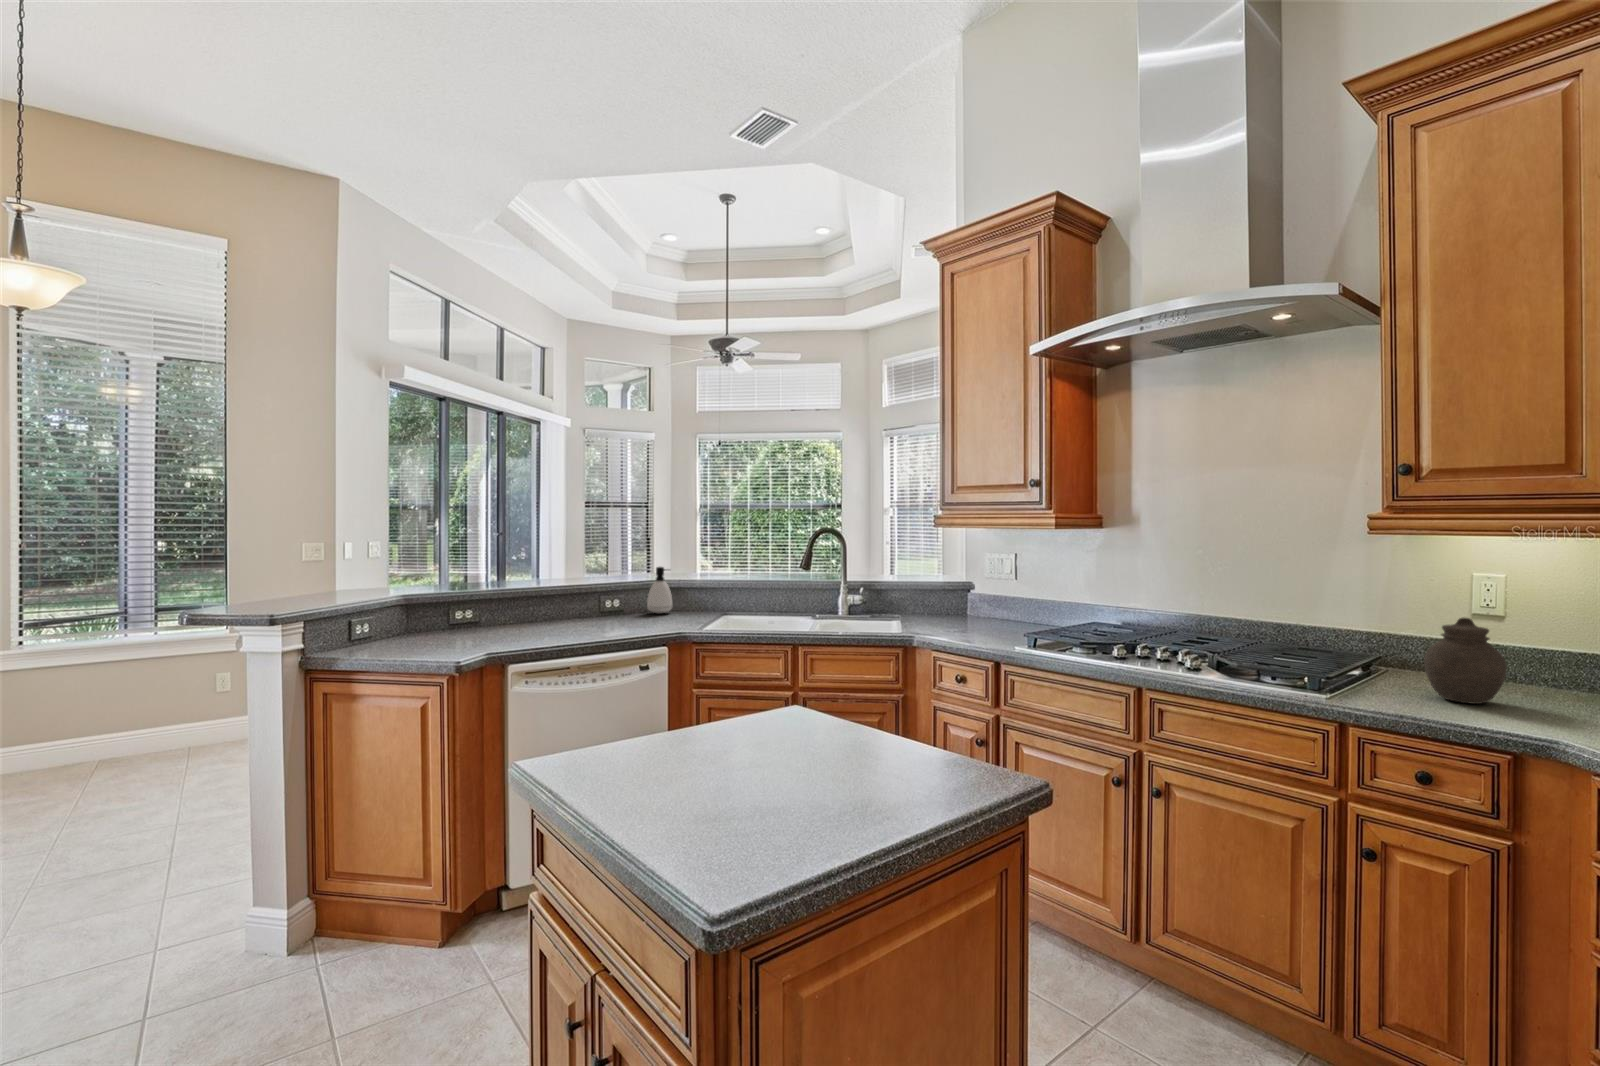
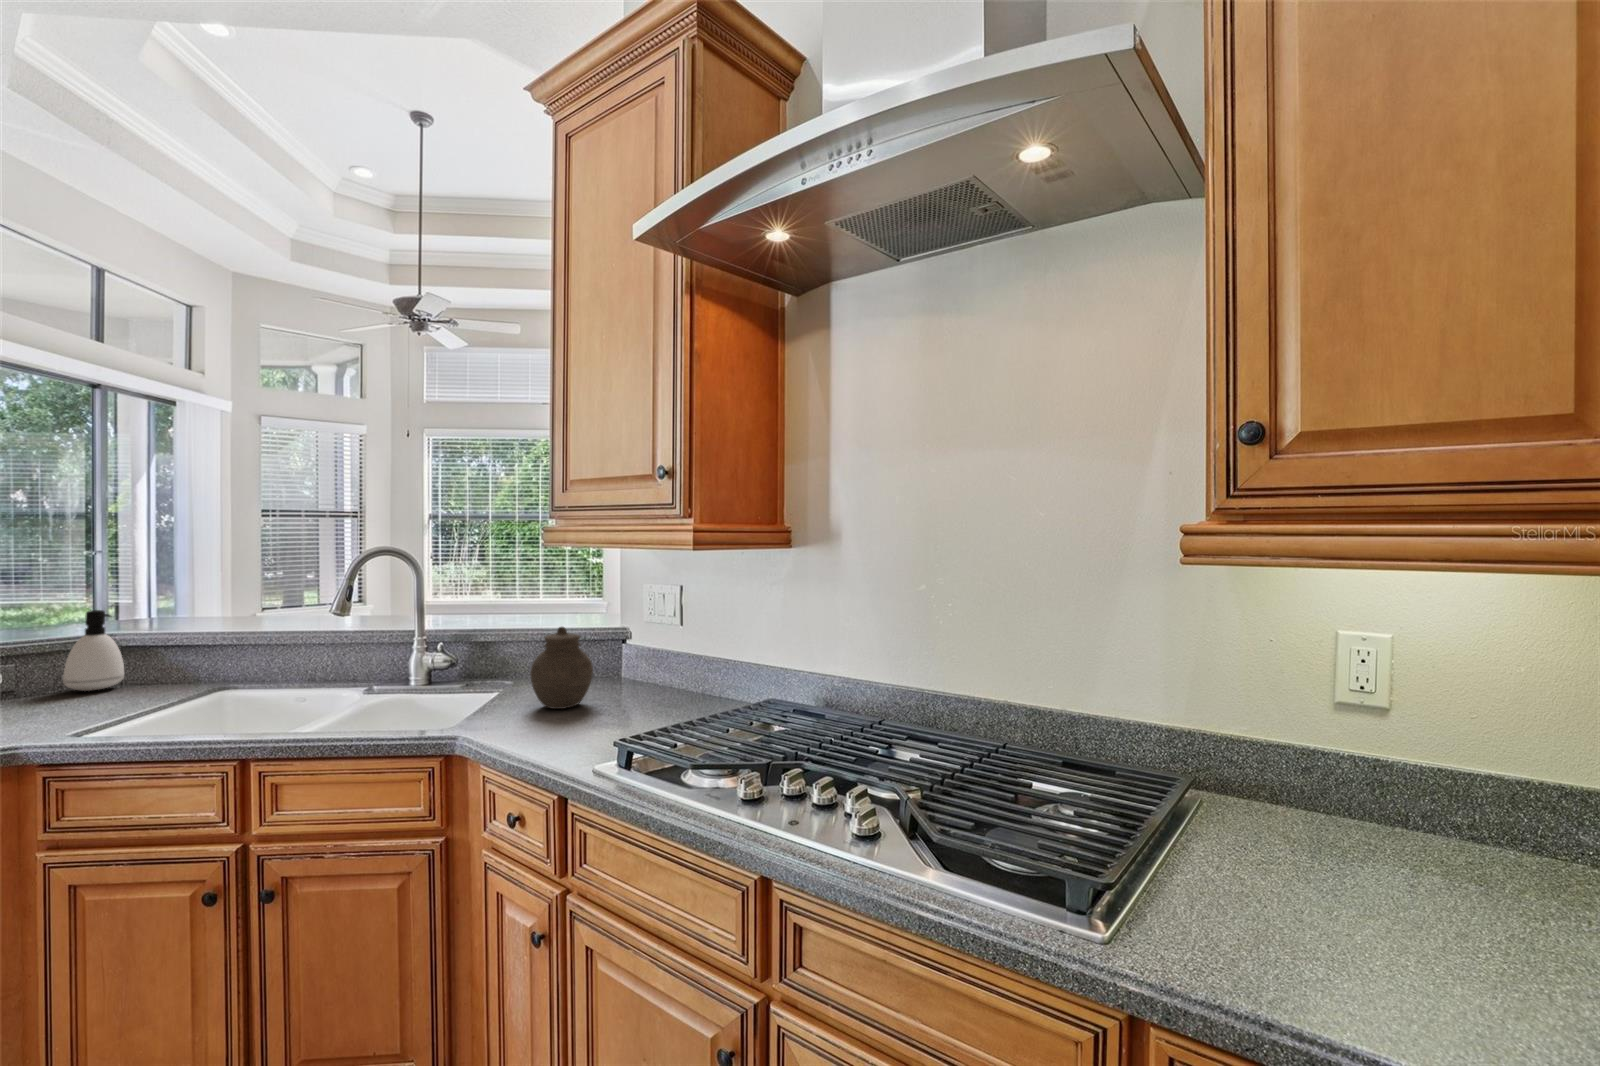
jar: present [1424,617,1507,704] -> present [530,627,593,709]

